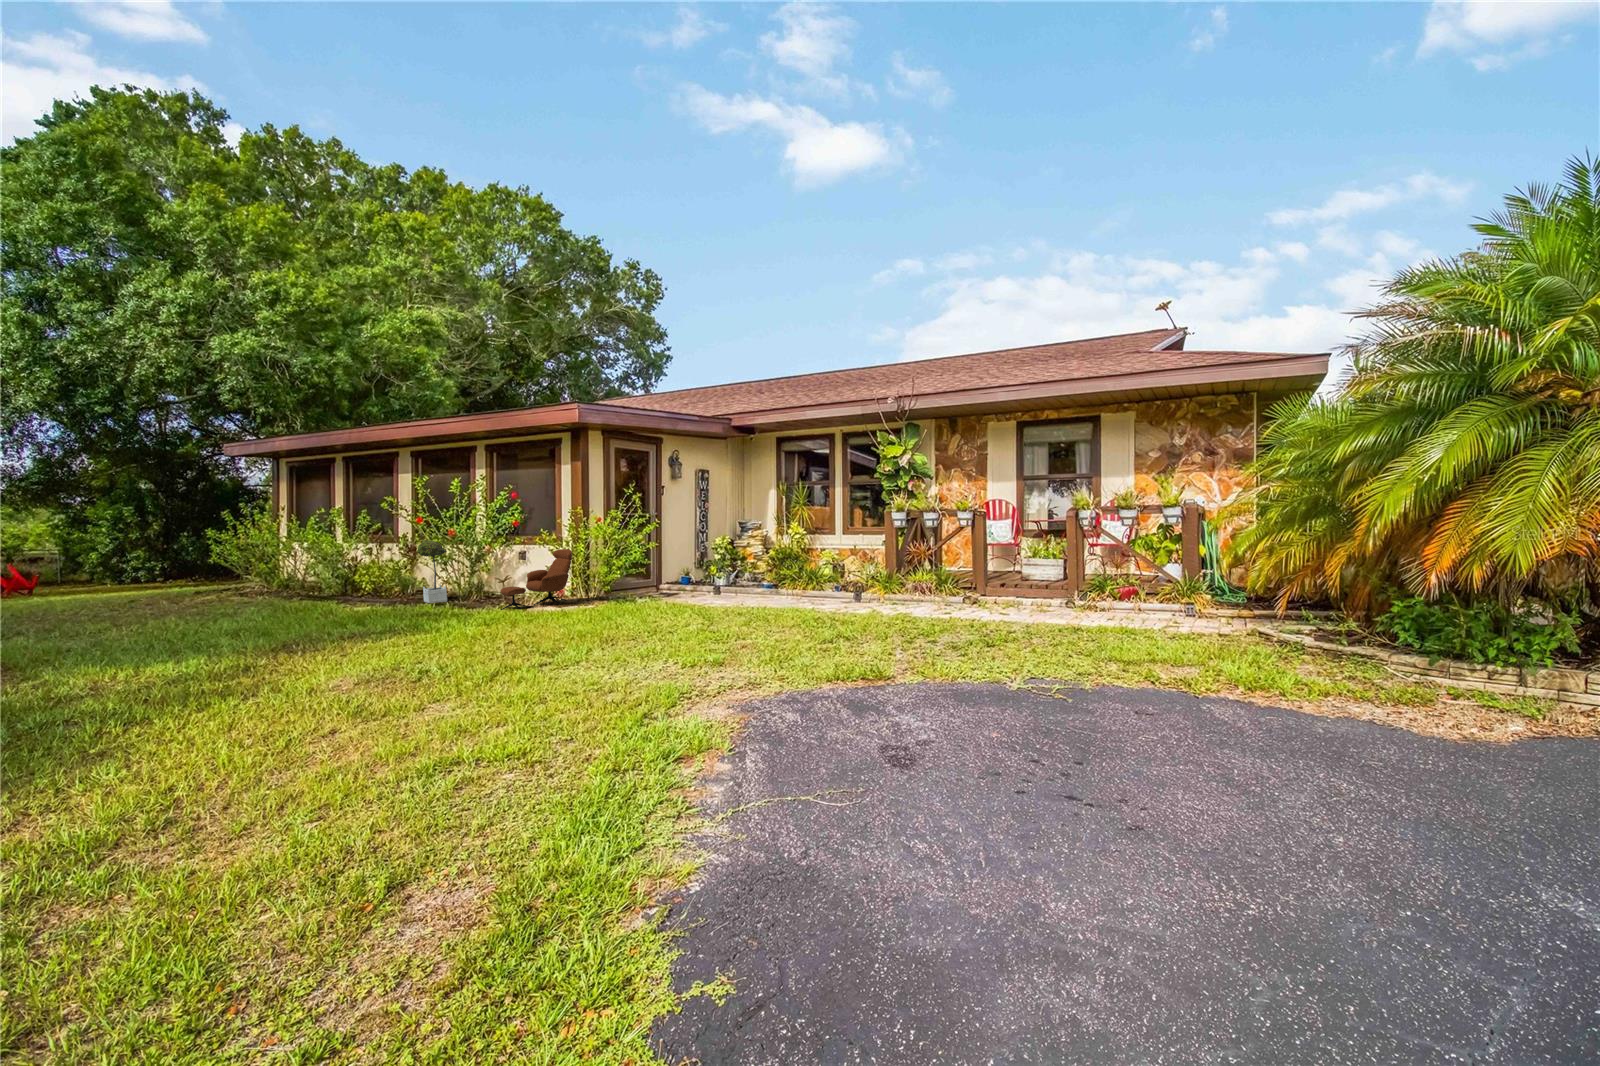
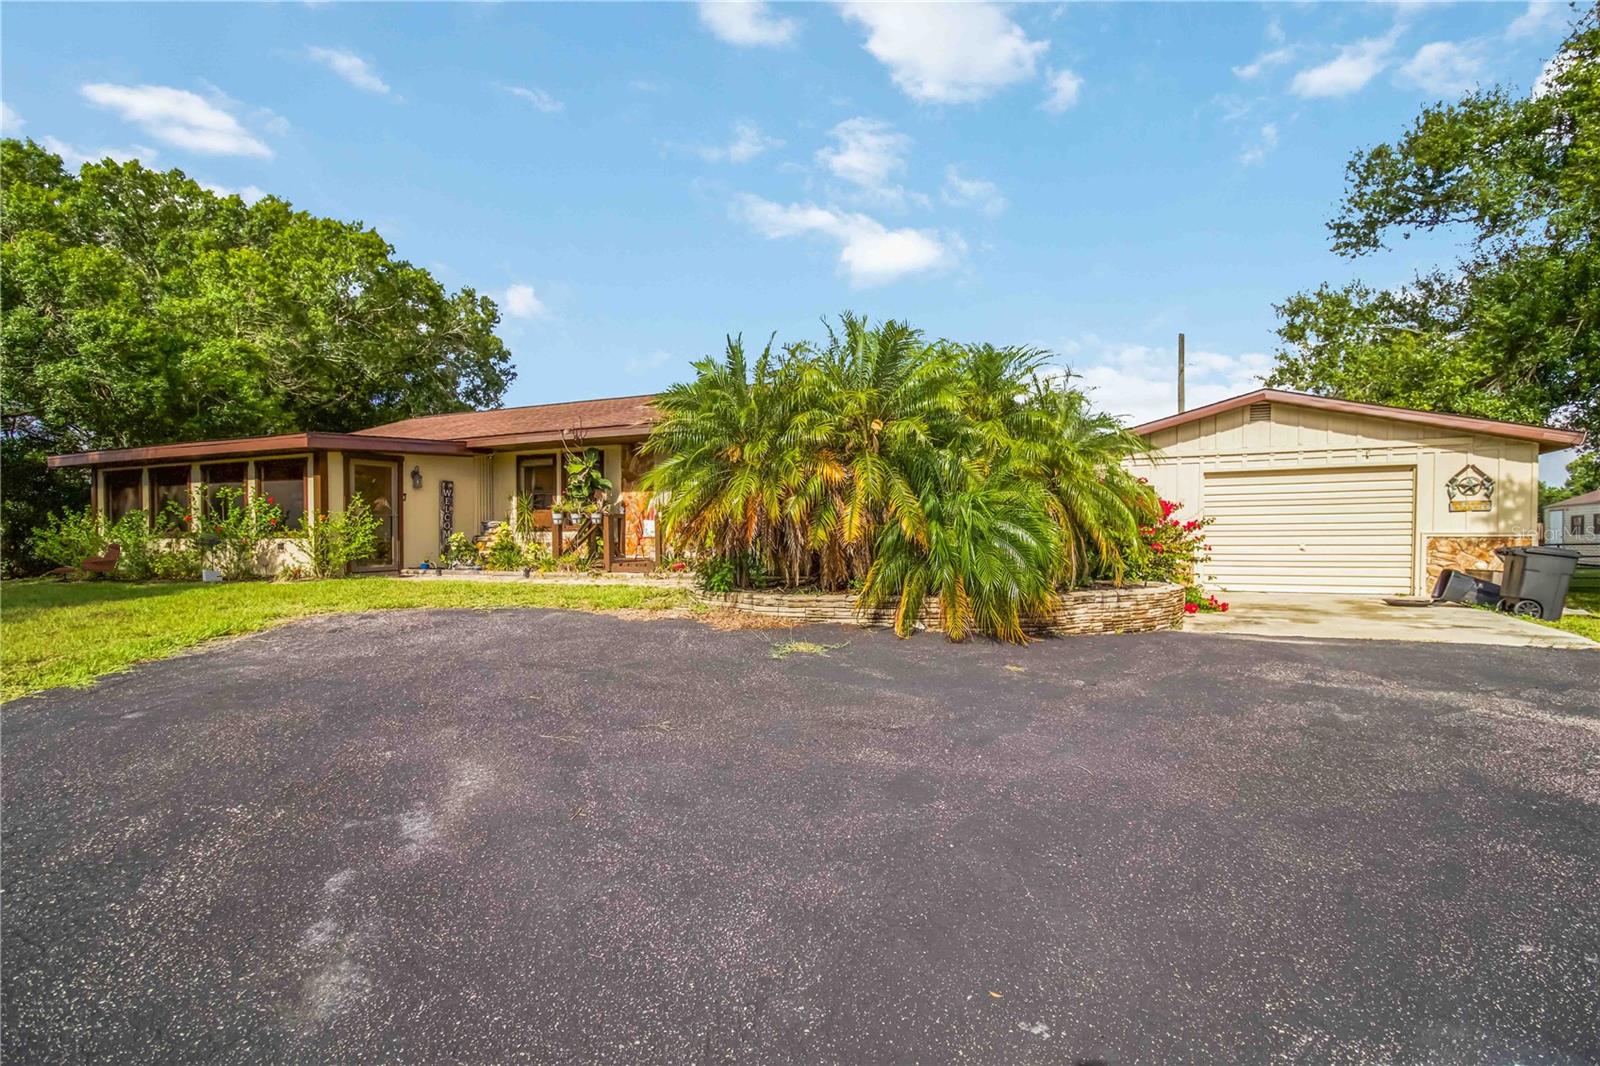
lounge chair: present [501,549,572,610] -> present [54,543,121,583]

